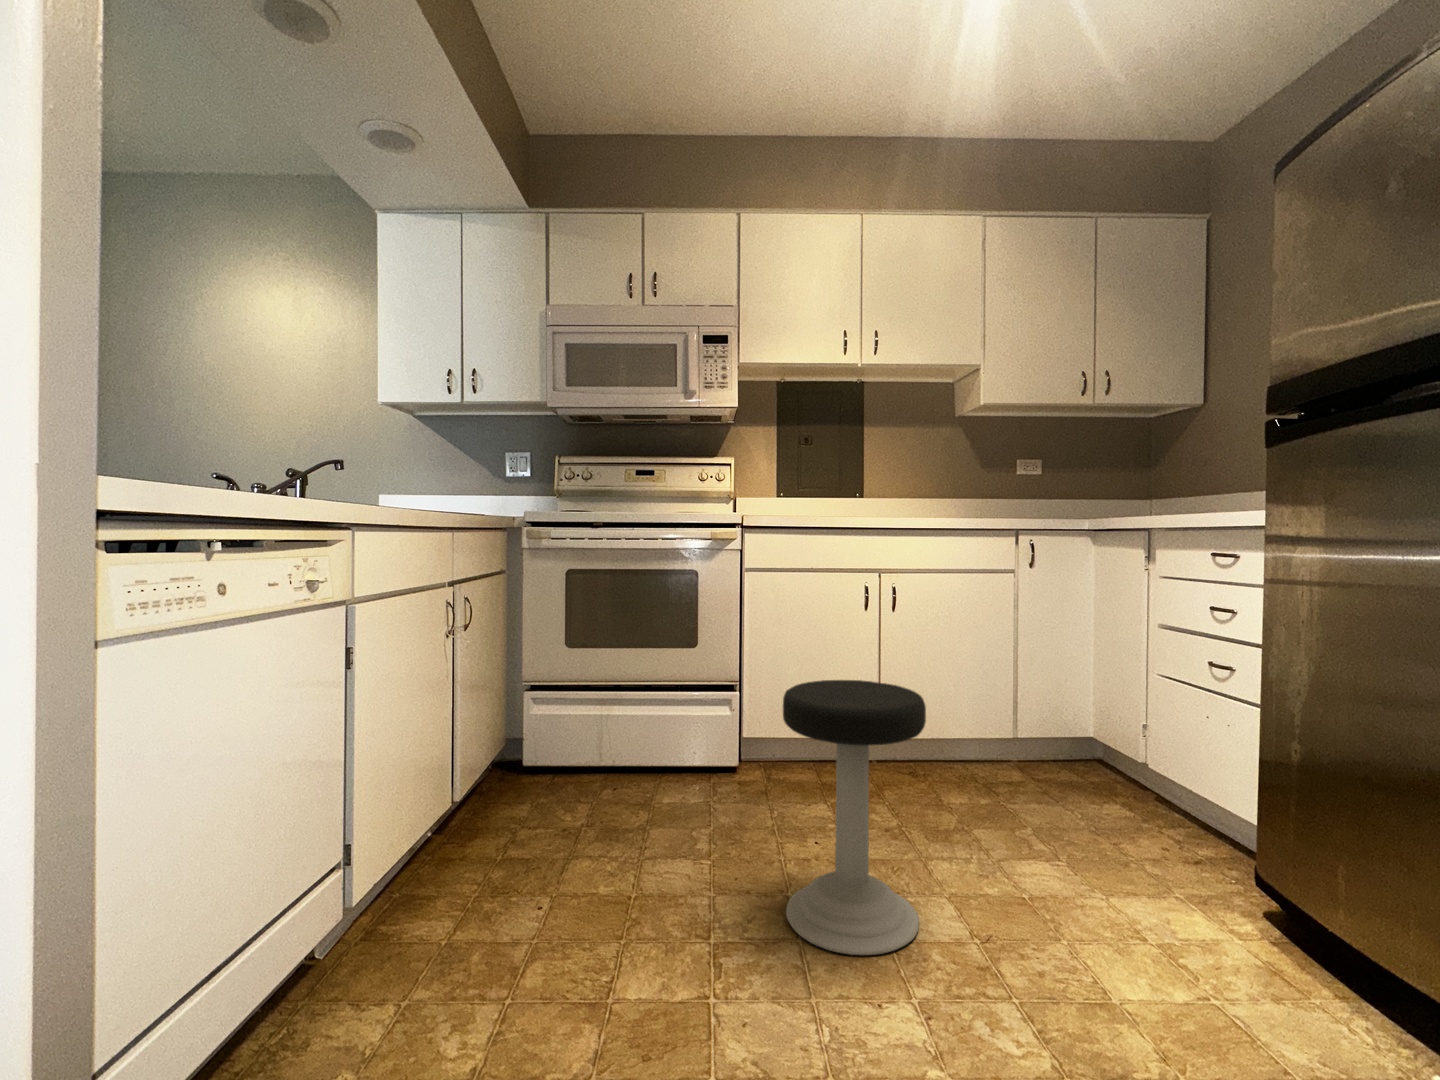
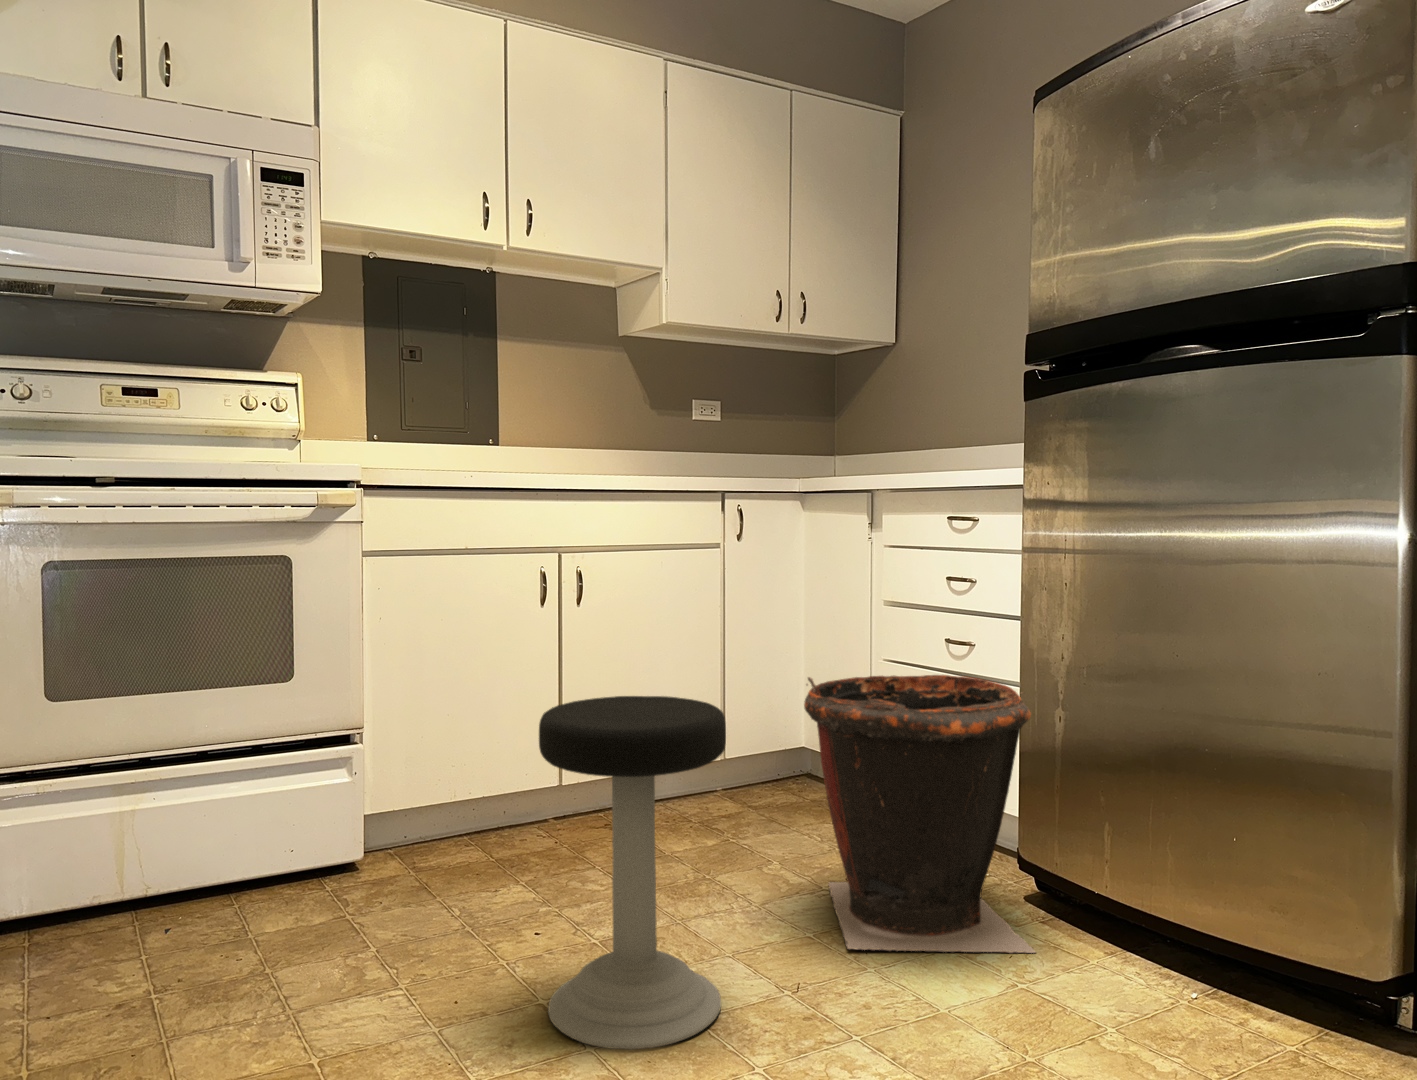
trash can: none [1029,682,1257,973] -> present [804,675,1035,953]

